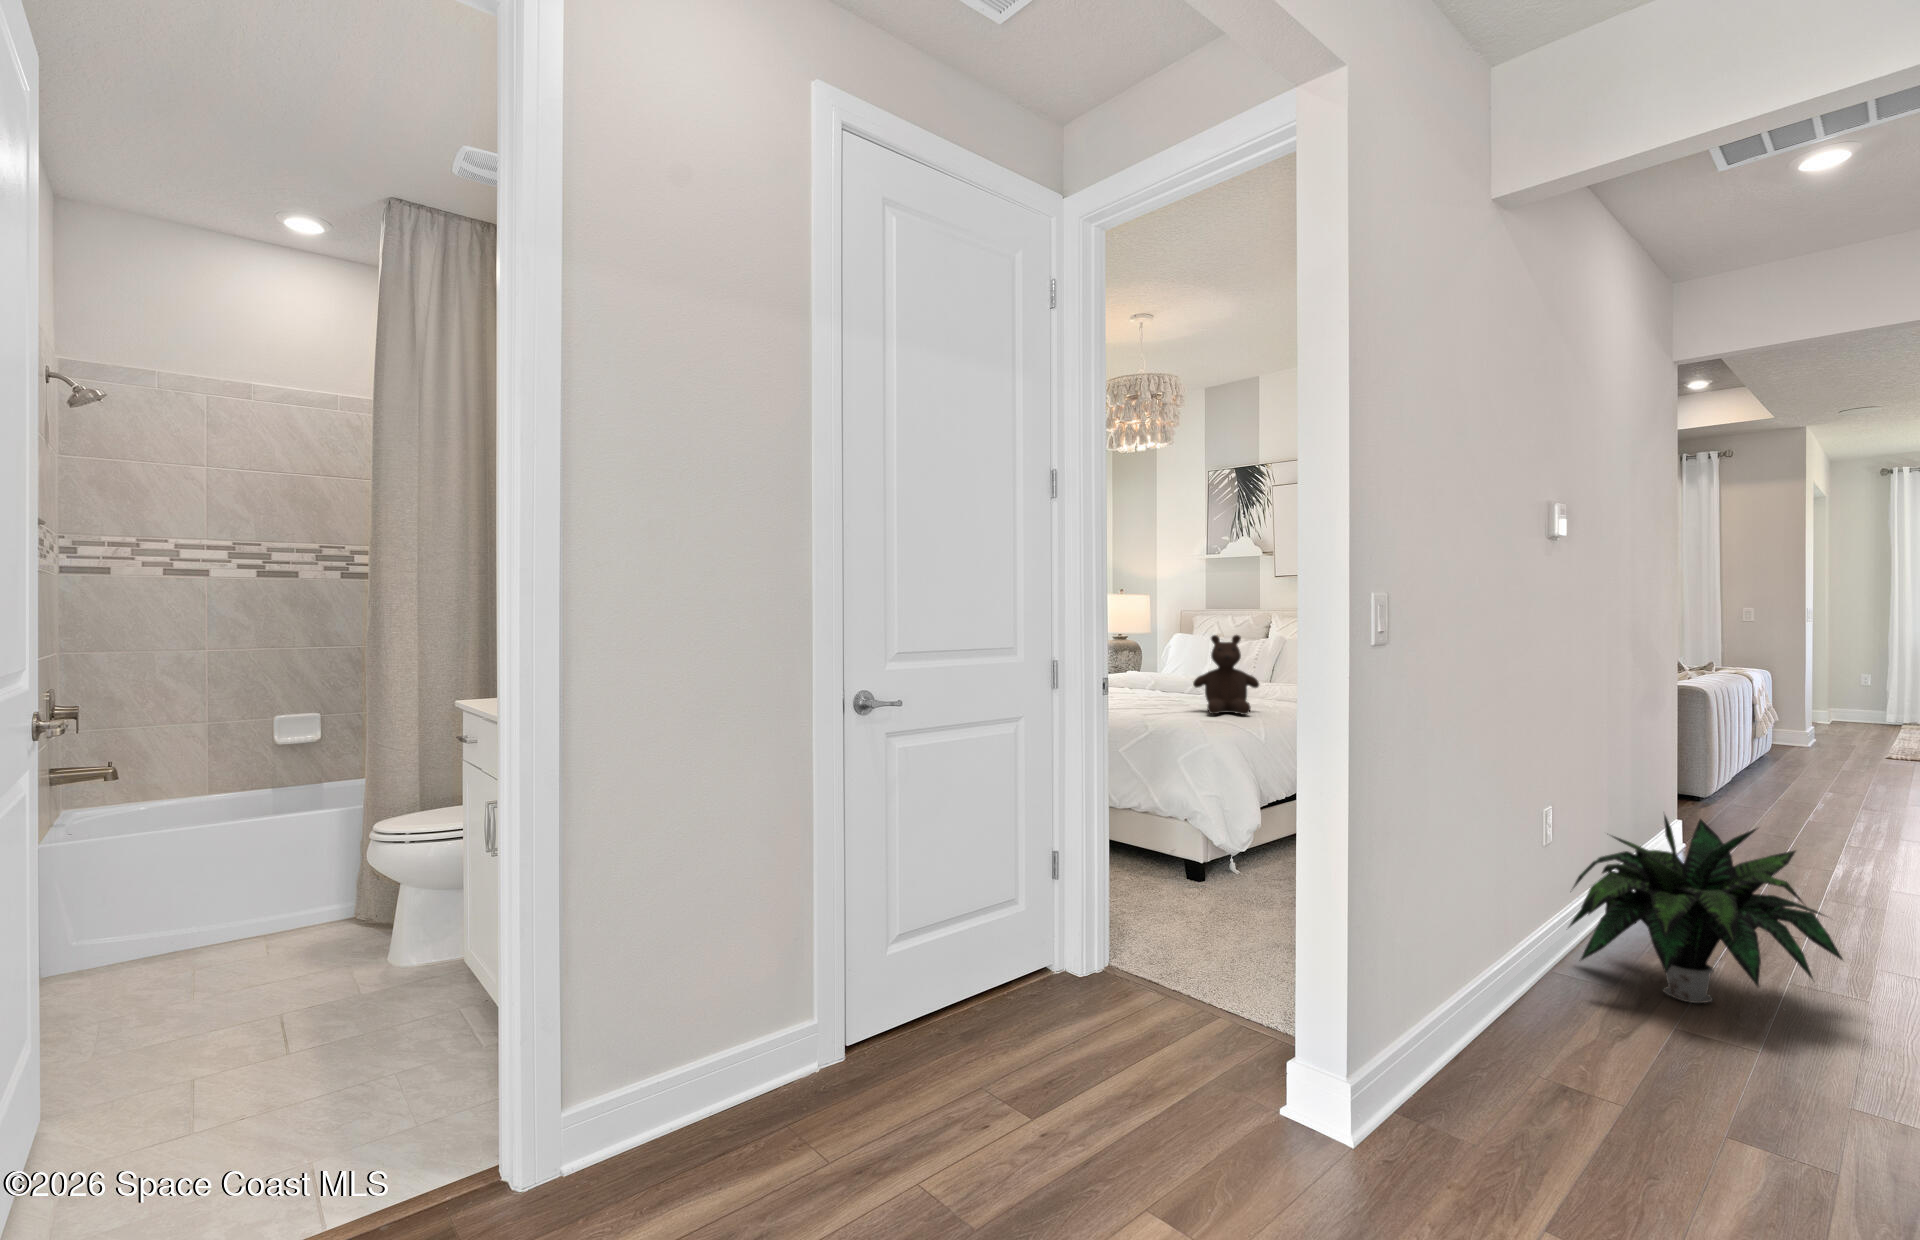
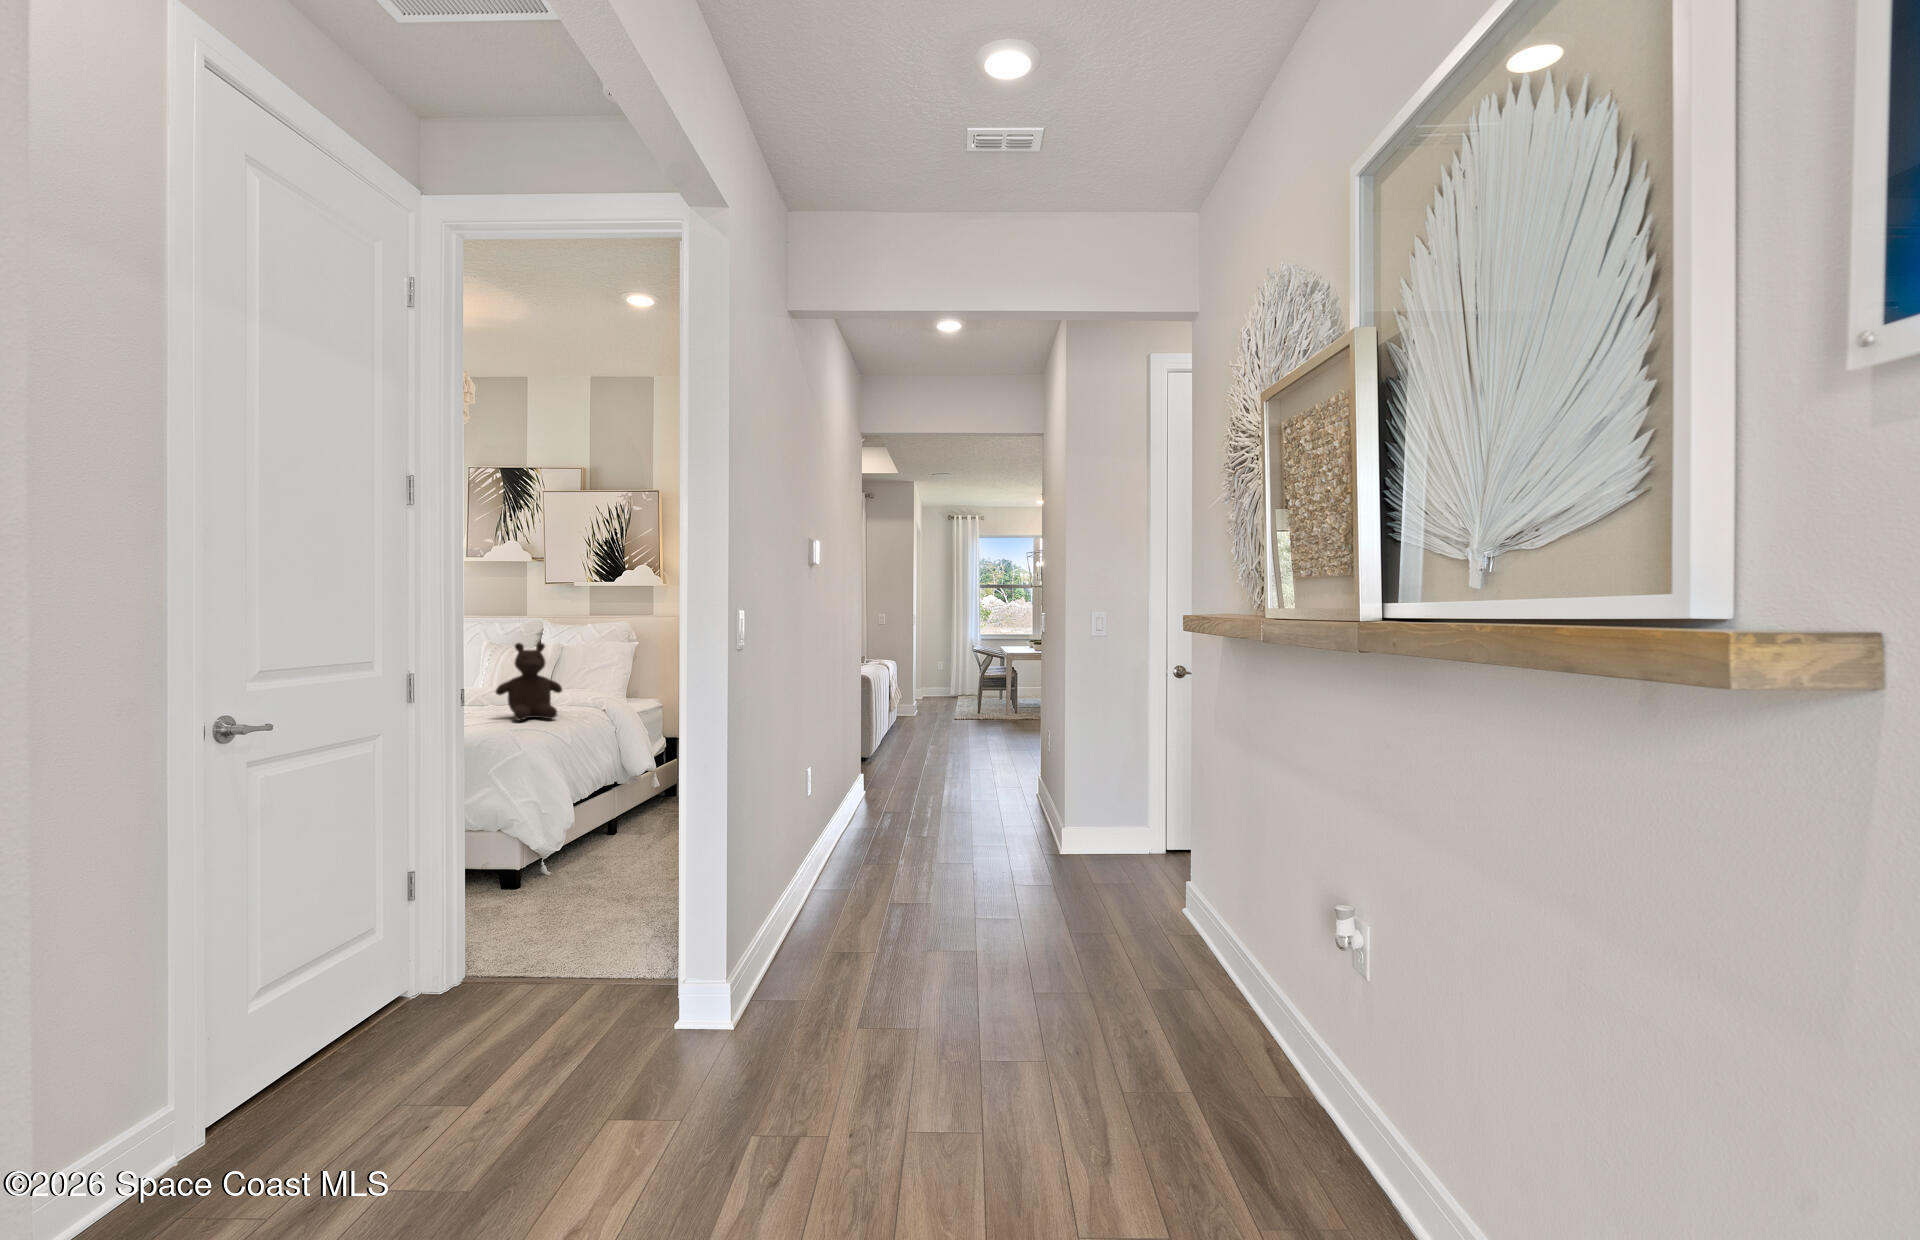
potted plant: present [1569,815,1843,1003] -> none [824,767,976,895]

